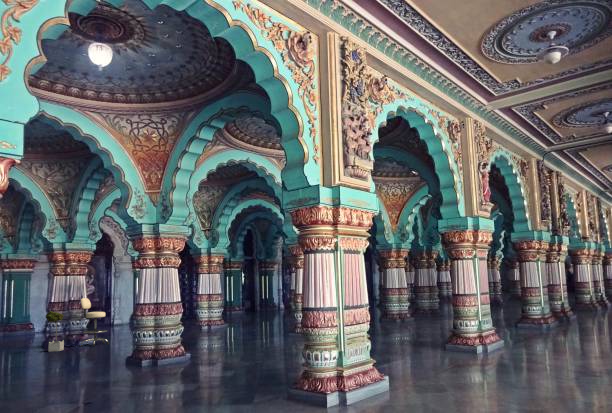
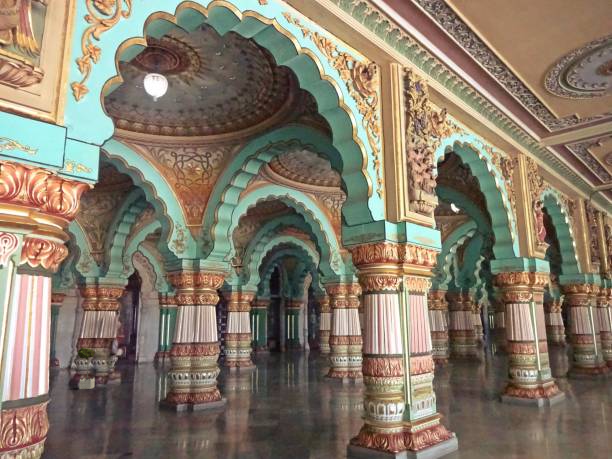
stool: present [81,298,109,347] -> none [110,335,140,385]

